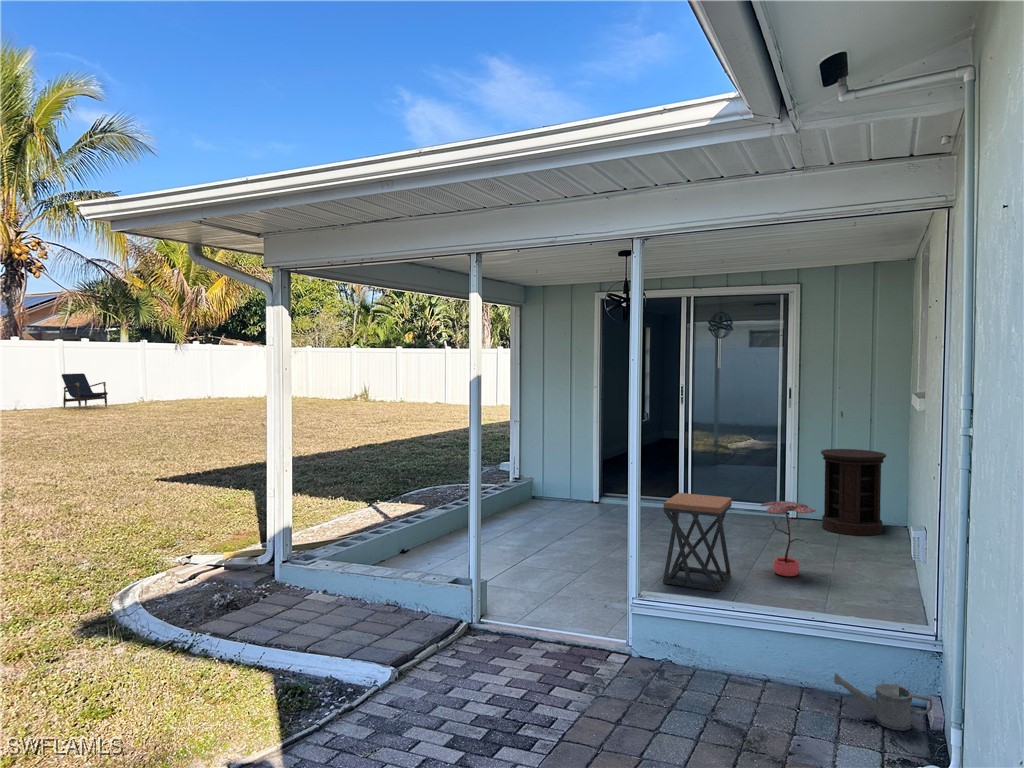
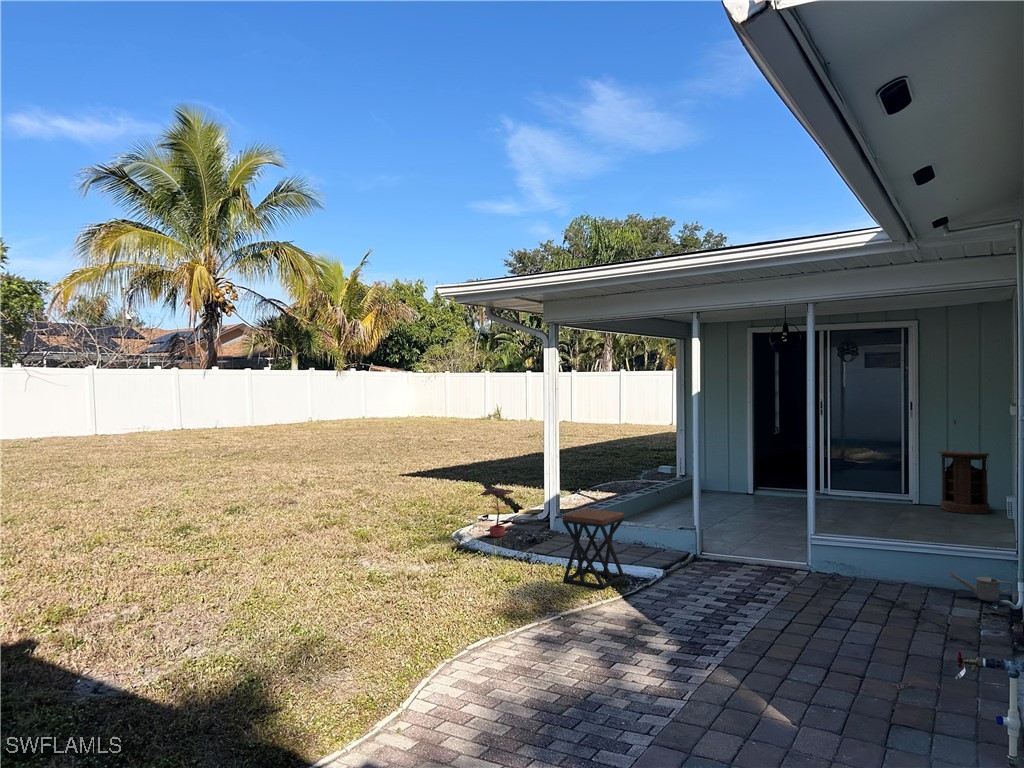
lounge chair: present [62,373,108,409] -> none [256,396,291,426]
stool: present [663,493,732,592] -> present [563,509,624,589]
potted plant: present [760,501,816,576] -> present [480,488,514,537]

